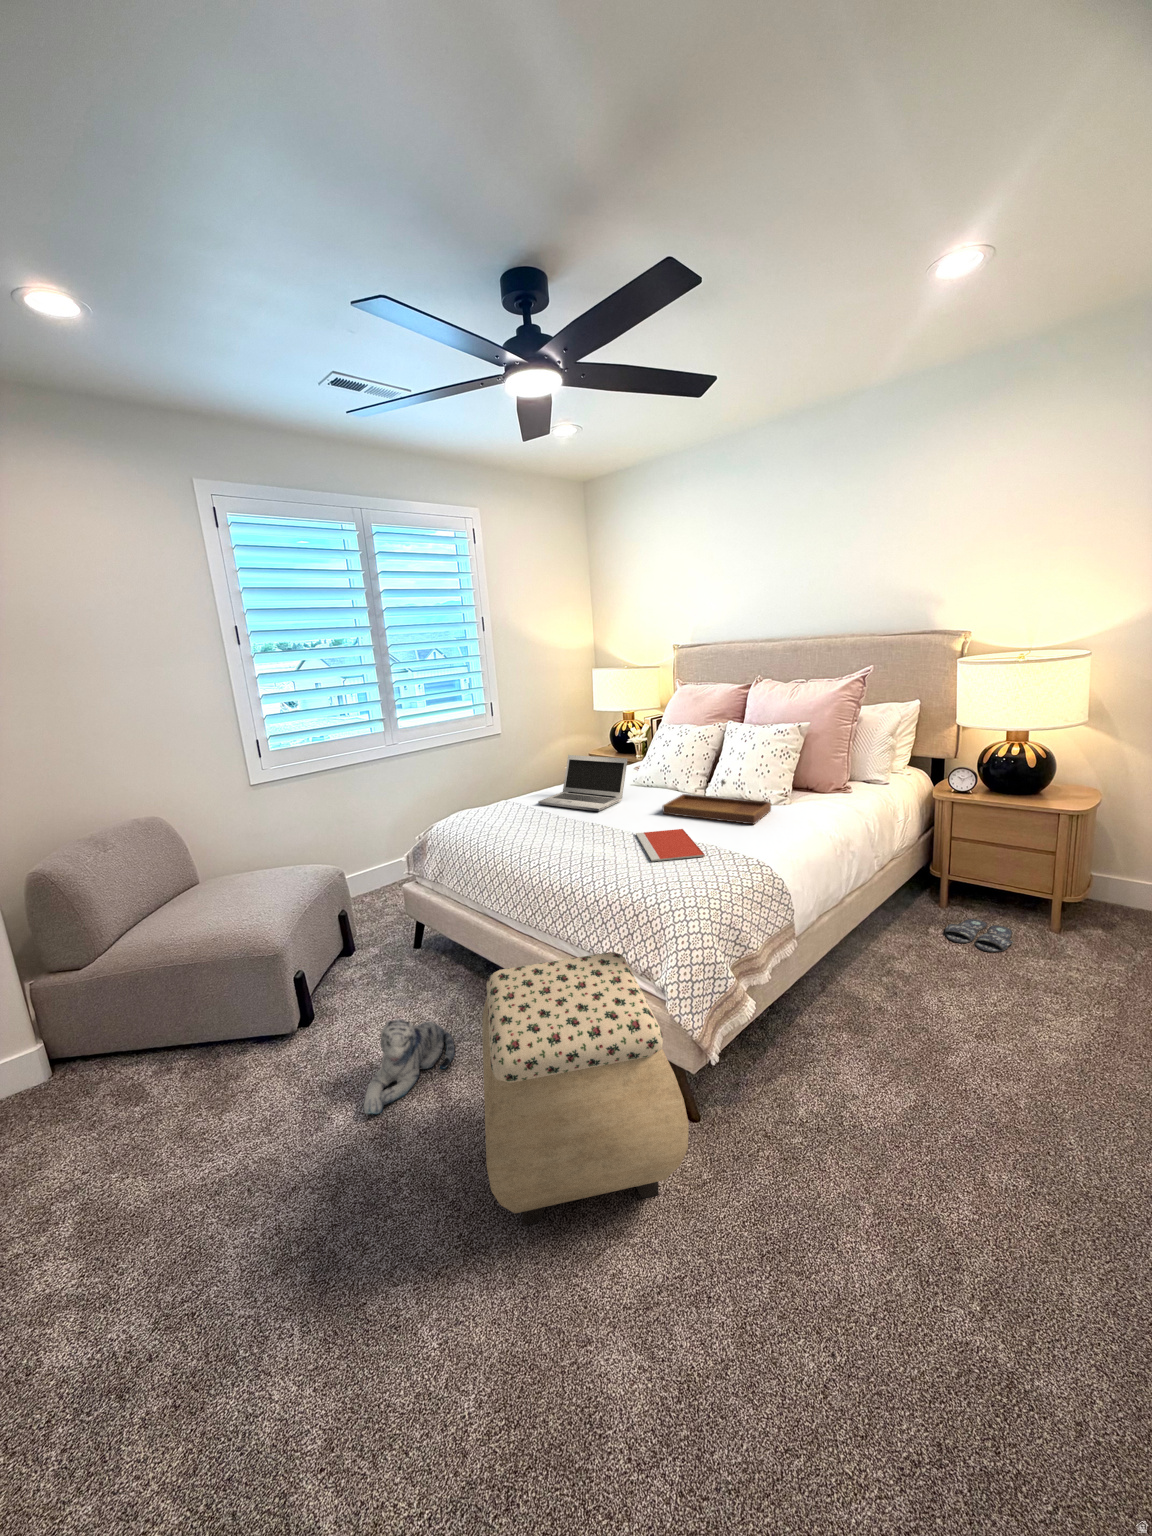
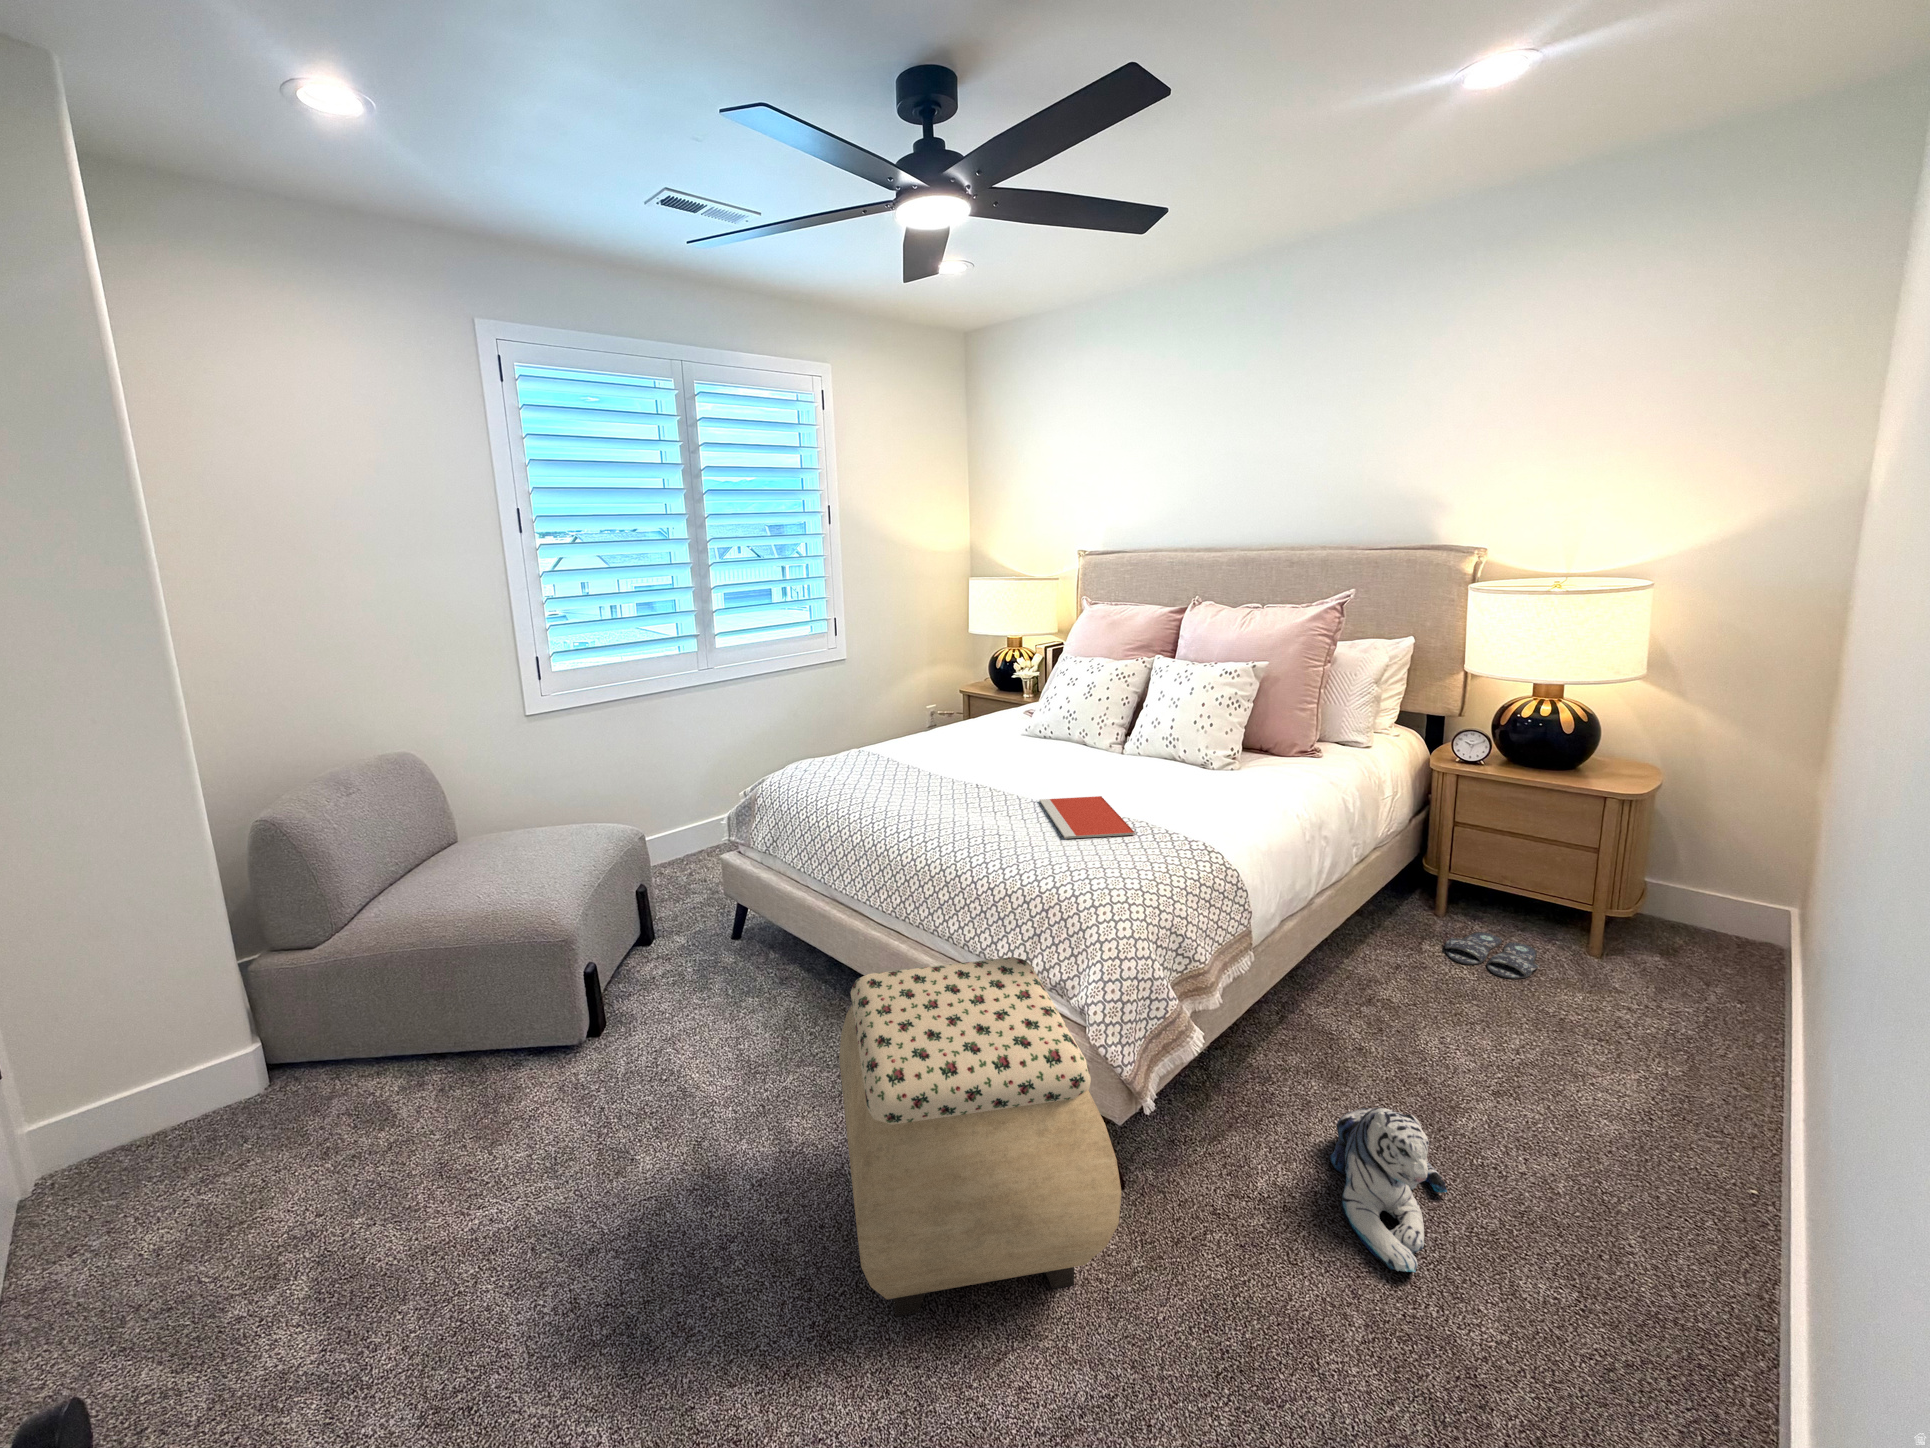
laptop: present [538,755,628,811] -> none [905,691,1025,768]
tray: present [663,780,771,824] -> none [1072,732,1217,794]
plush toy: present [363,1019,455,1114] -> present [1329,1108,1447,1272]

